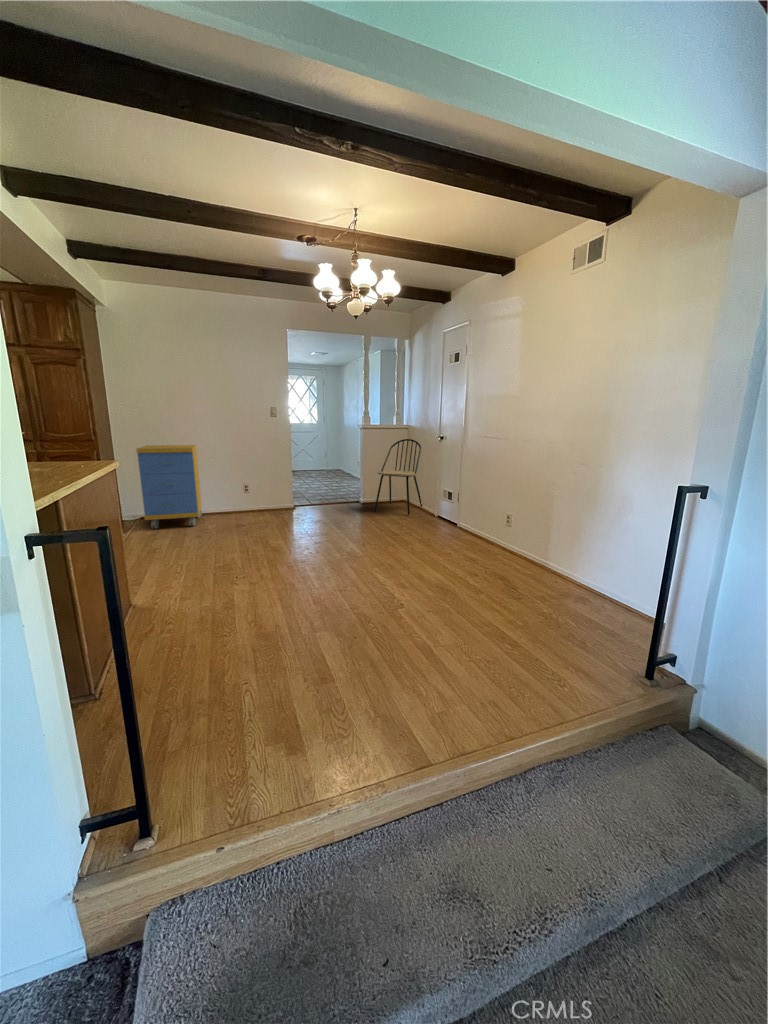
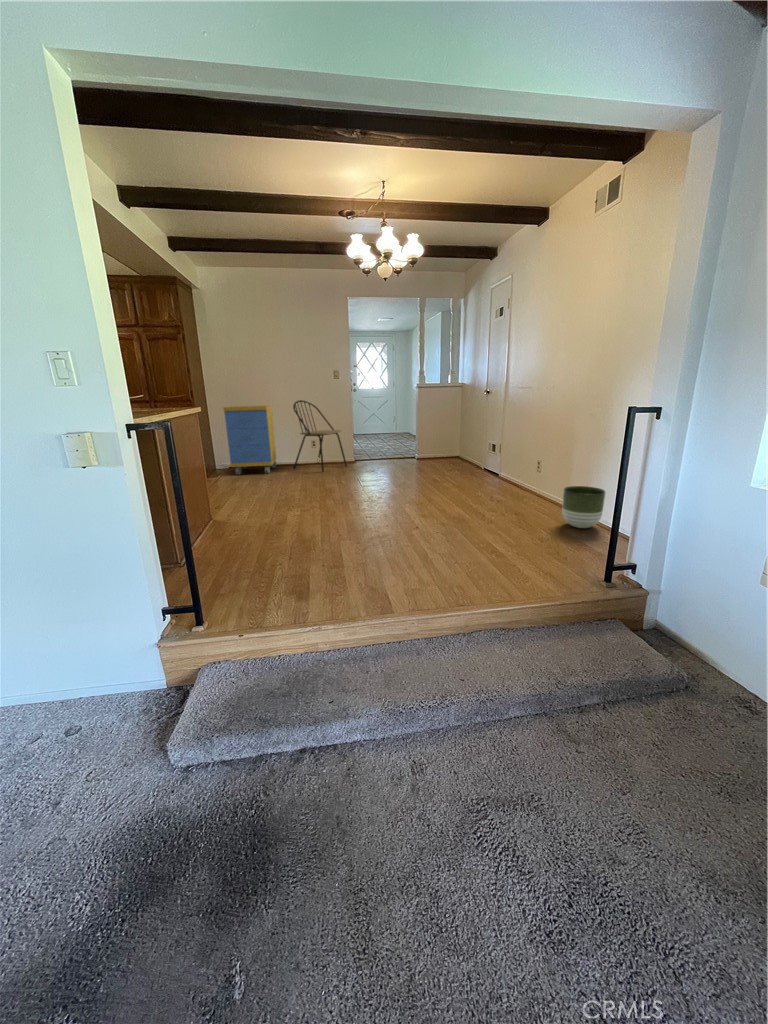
dining chair: present [374,439,423,515] -> present [293,400,347,472]
planter: none [554,549,600,596] -> present [562,486,605,528]

